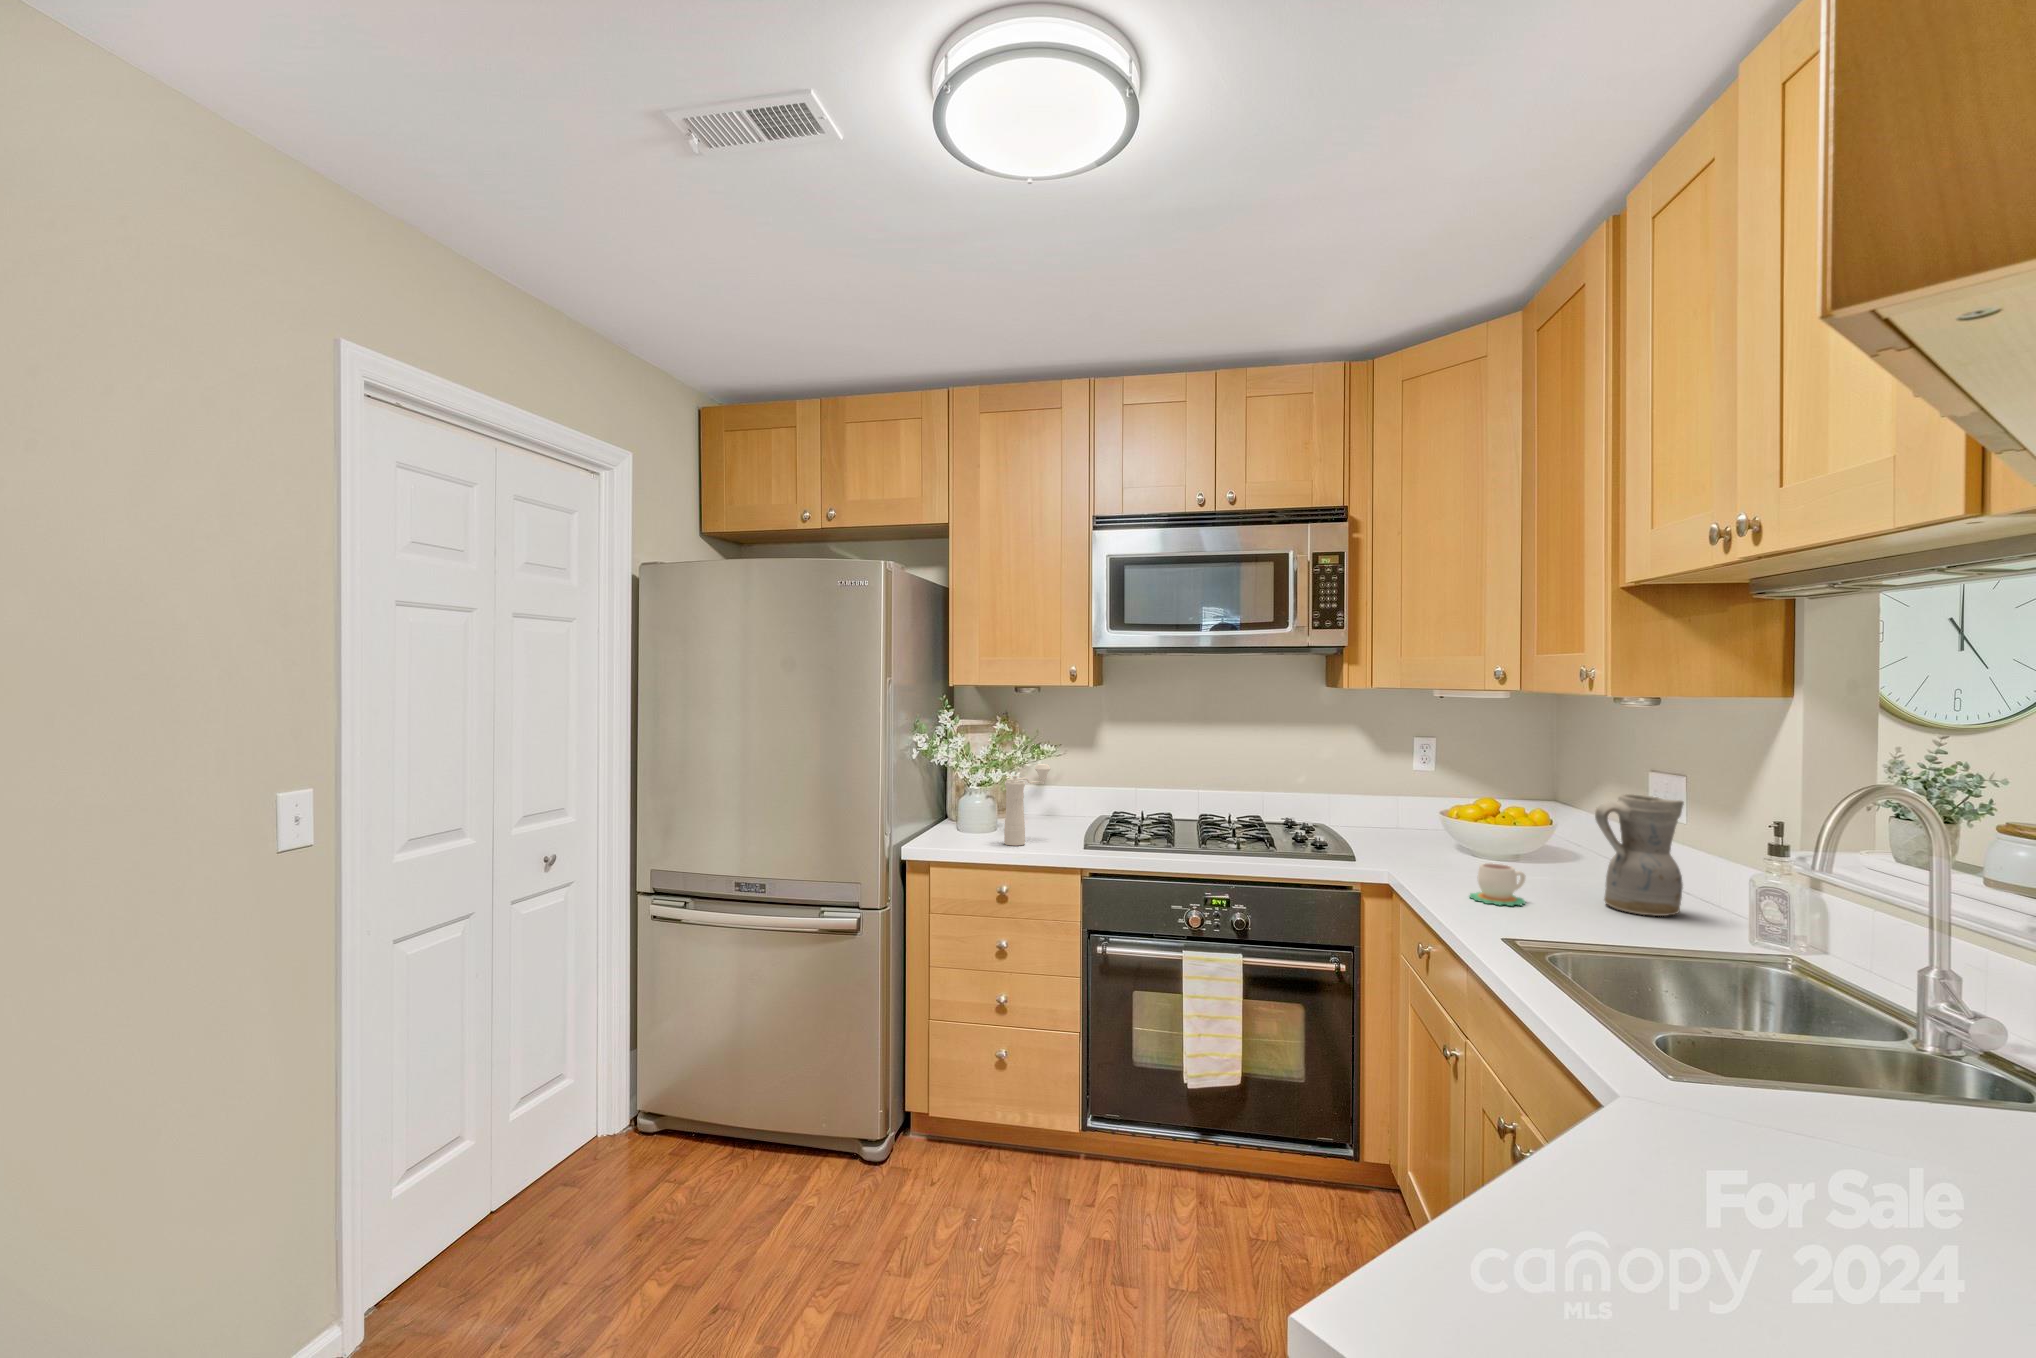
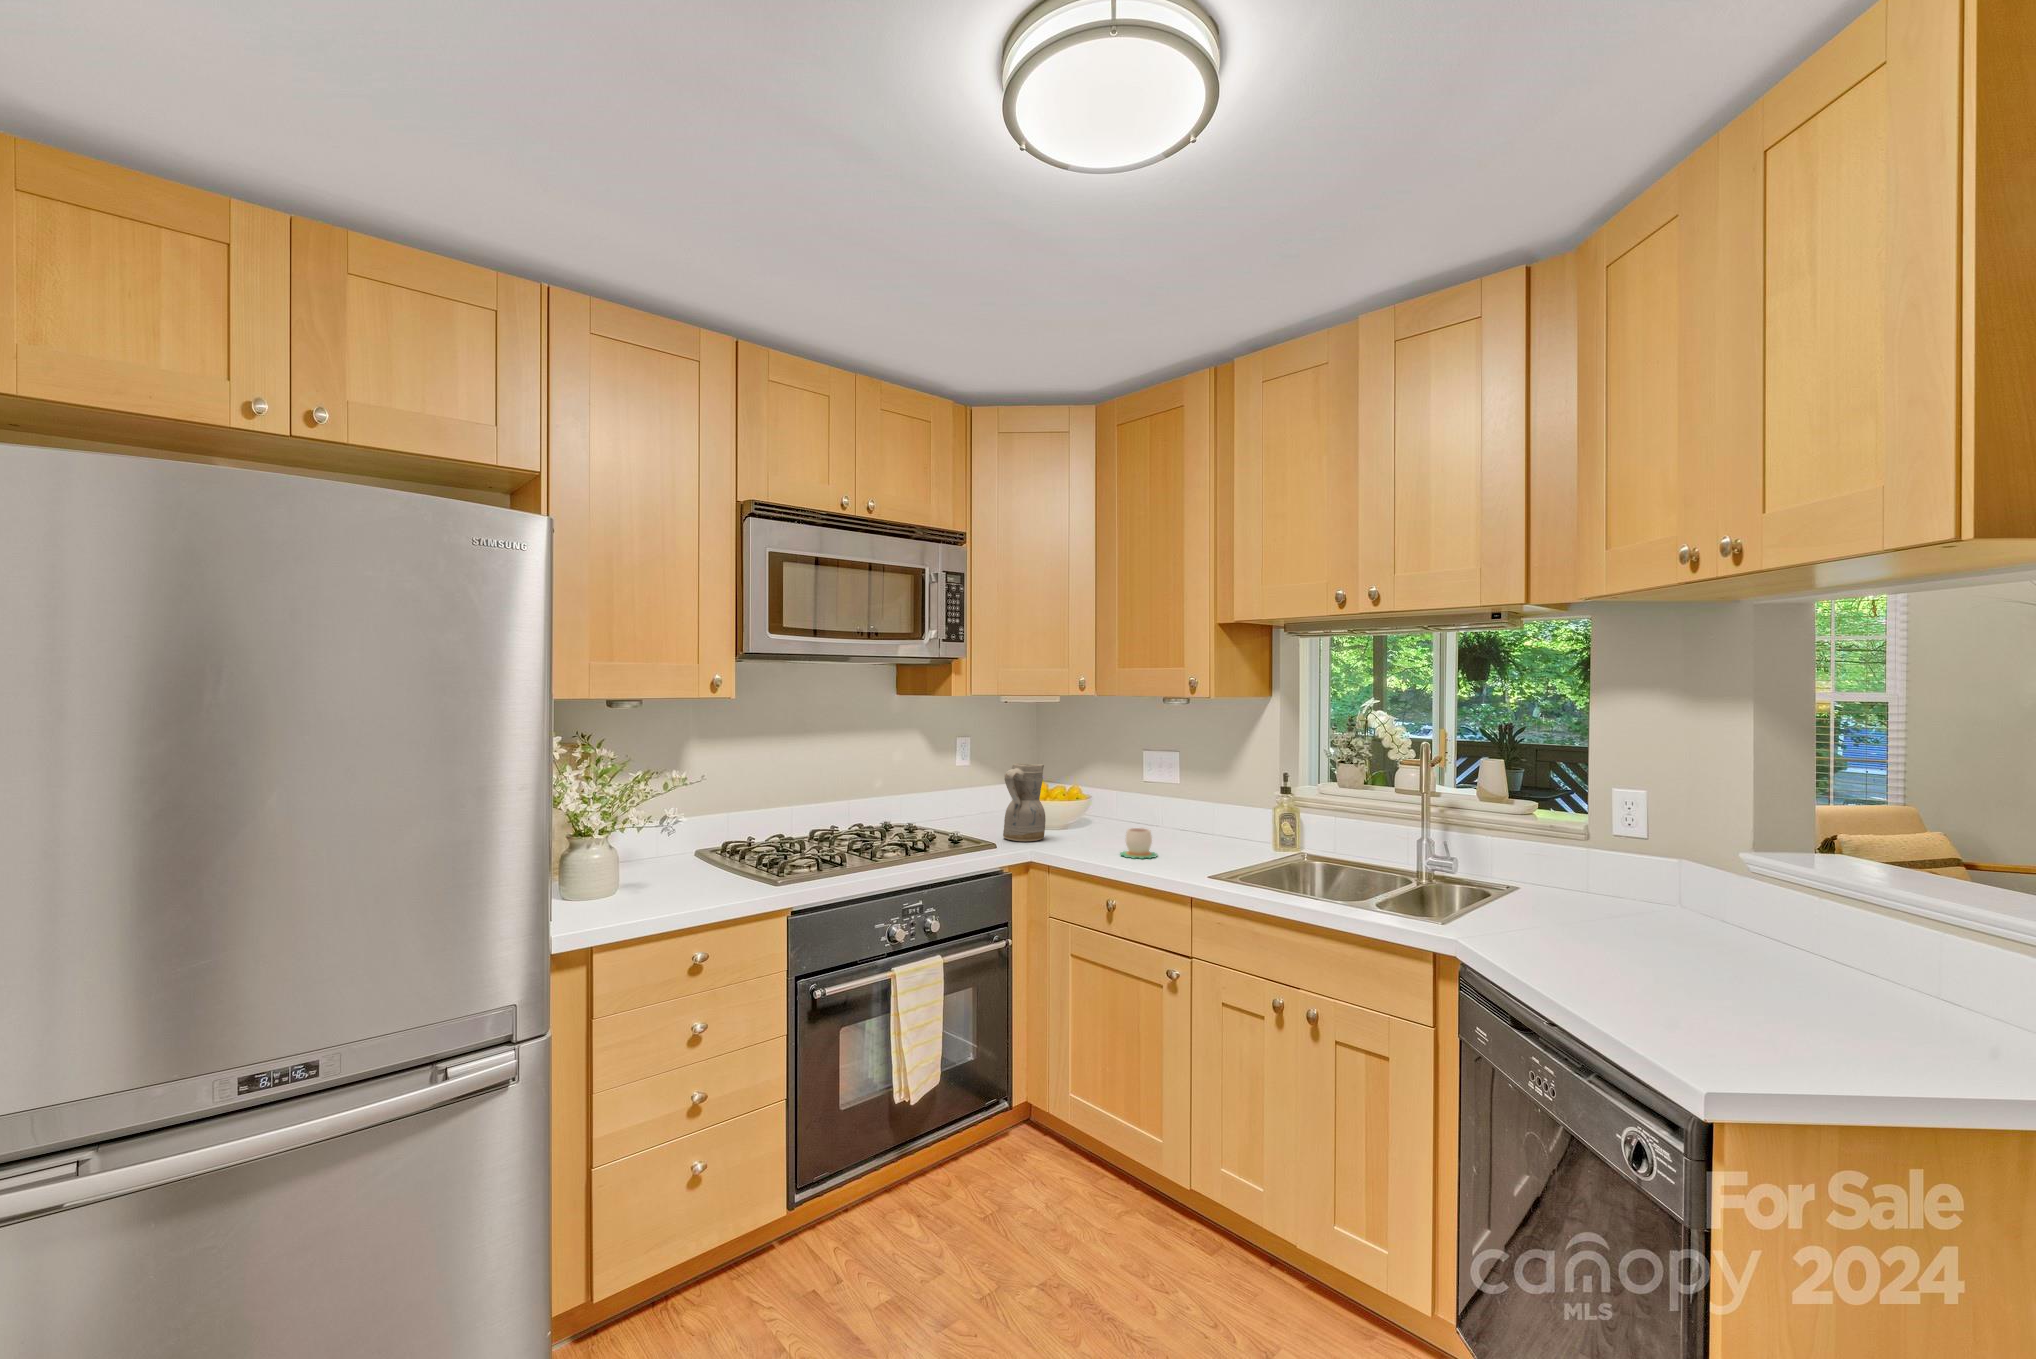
pepper mill: present [1004,764,1050,846] -> none [704,792,736,898]
ceramic pitcher: present [1595,794,1684,916] -> present [1003,763,1046,841]

